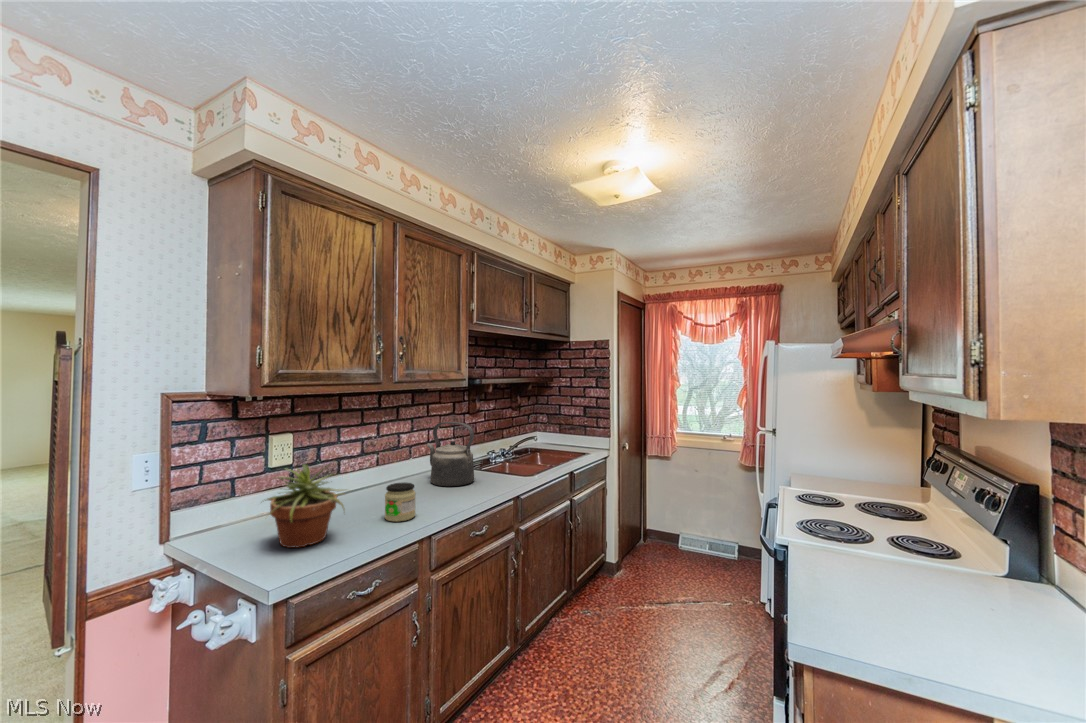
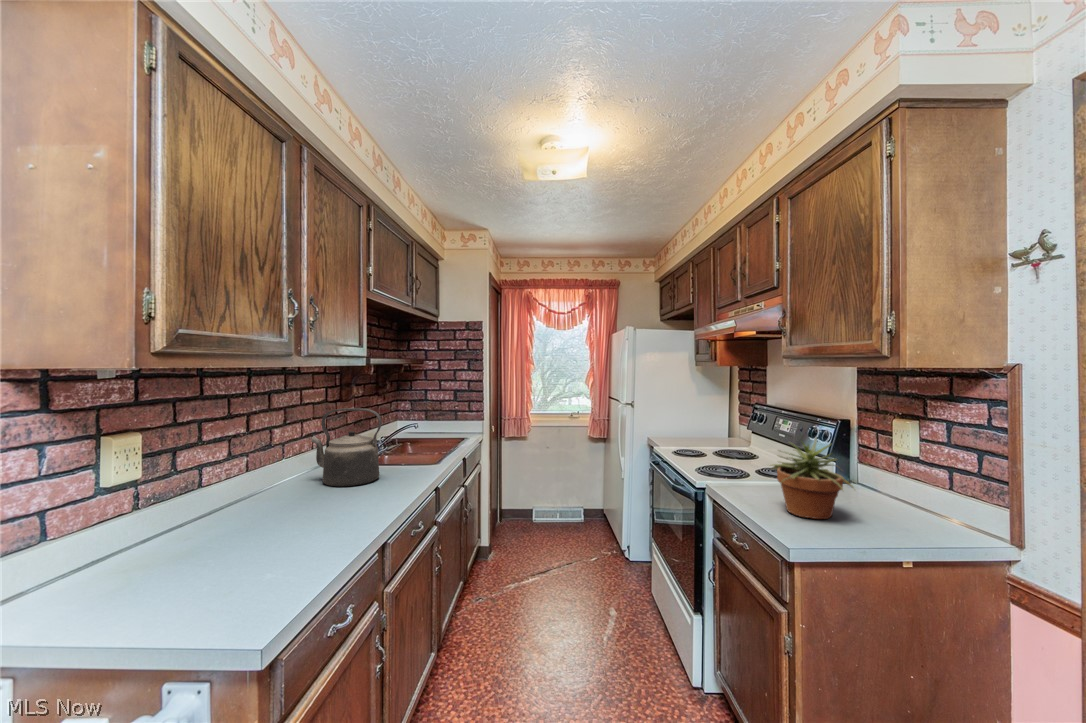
potted plant: present [265,464,344,548] -> present [772,438,853,519]
jar: present [385,483,416,522] -> none [315,482,357,533]

